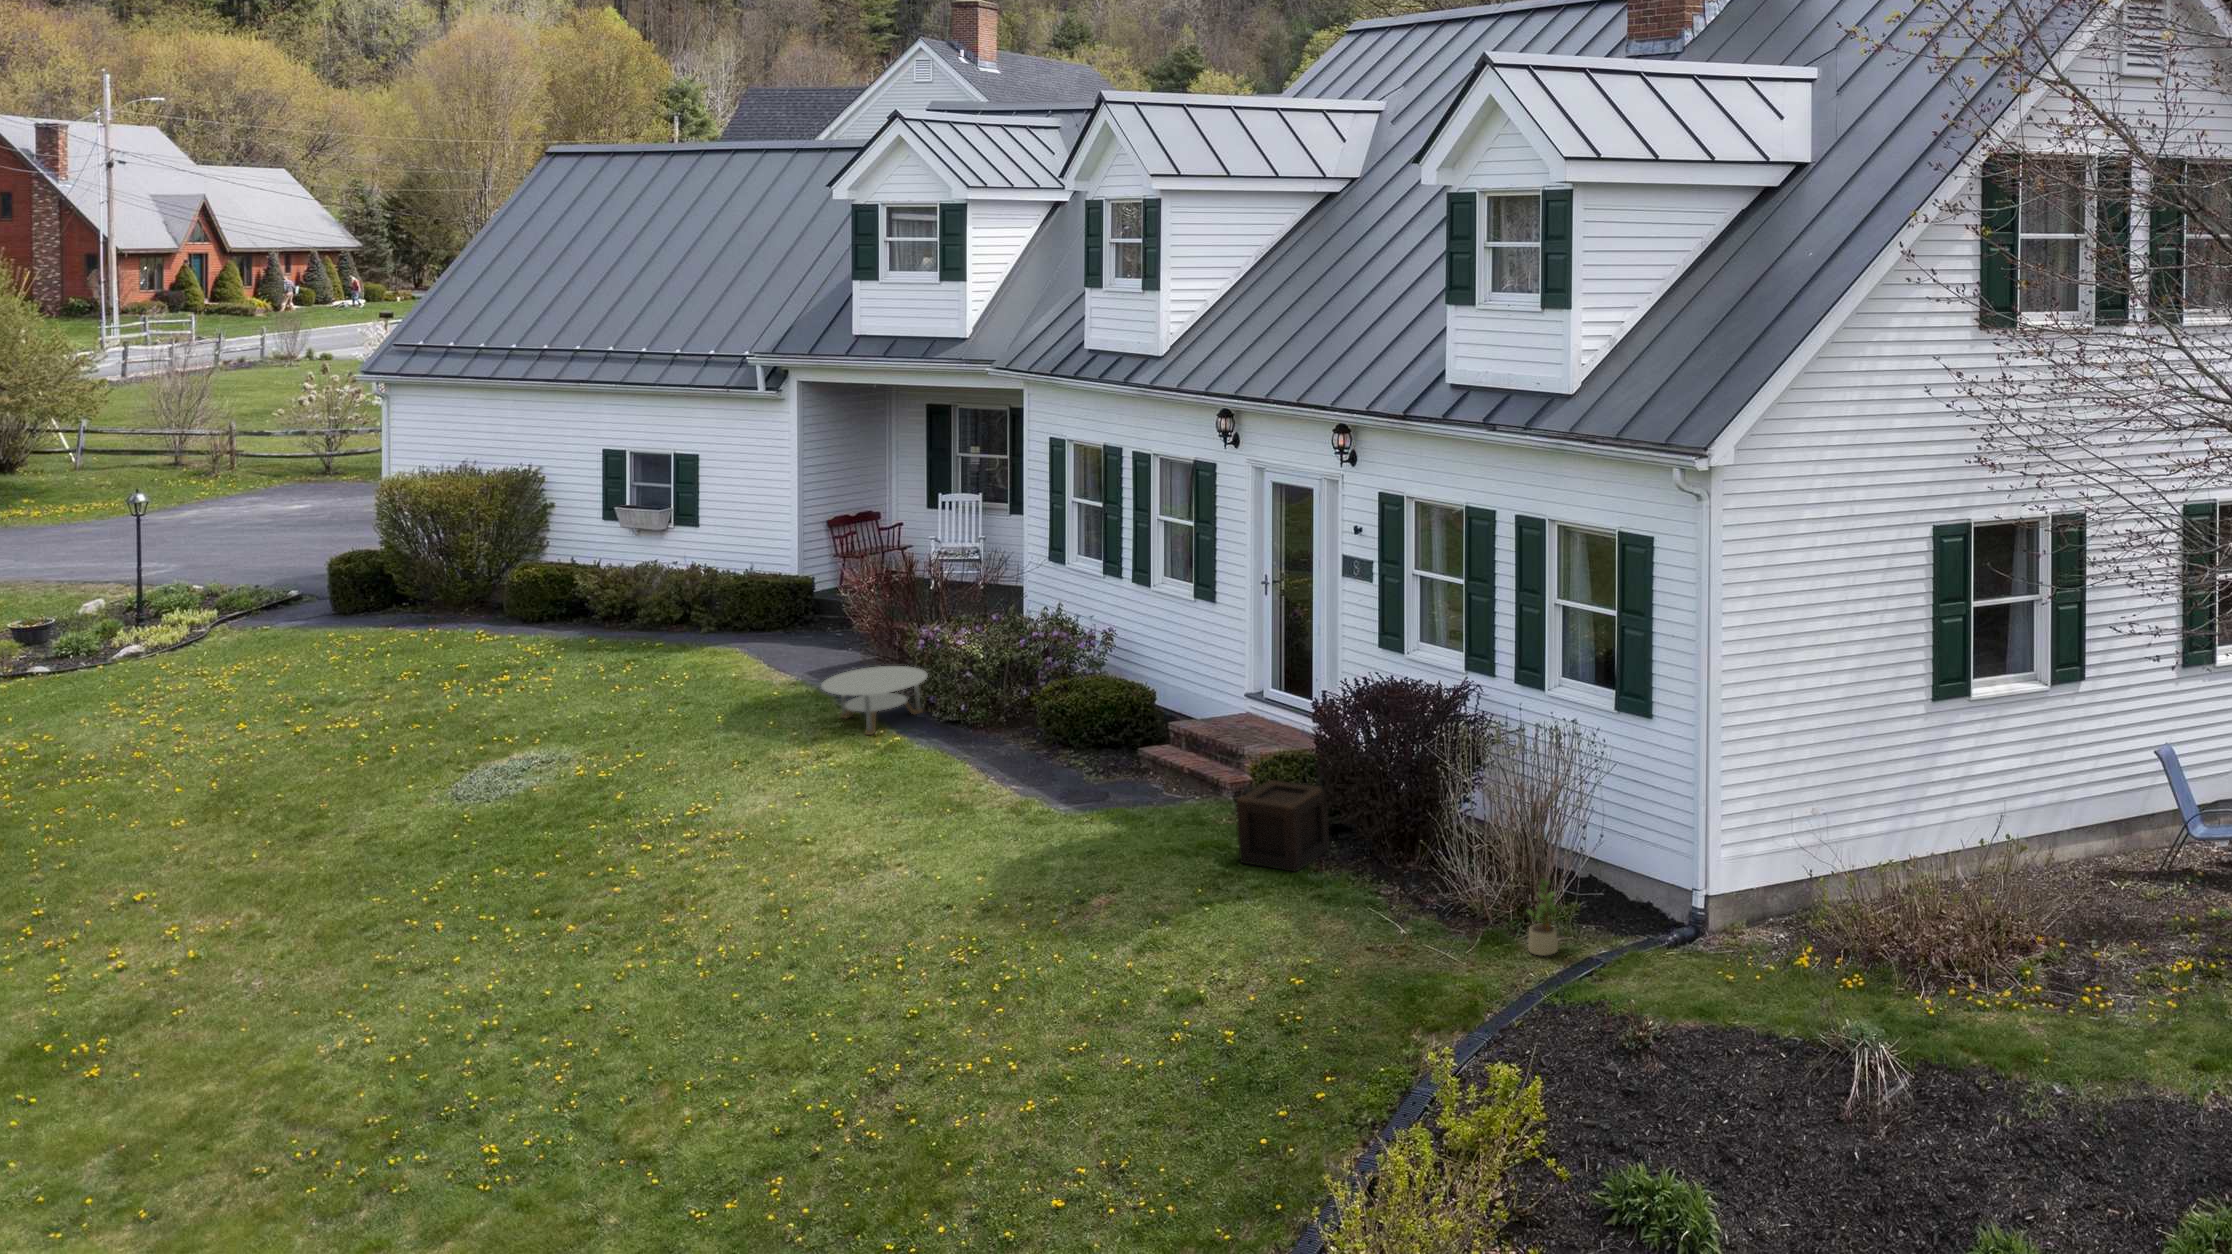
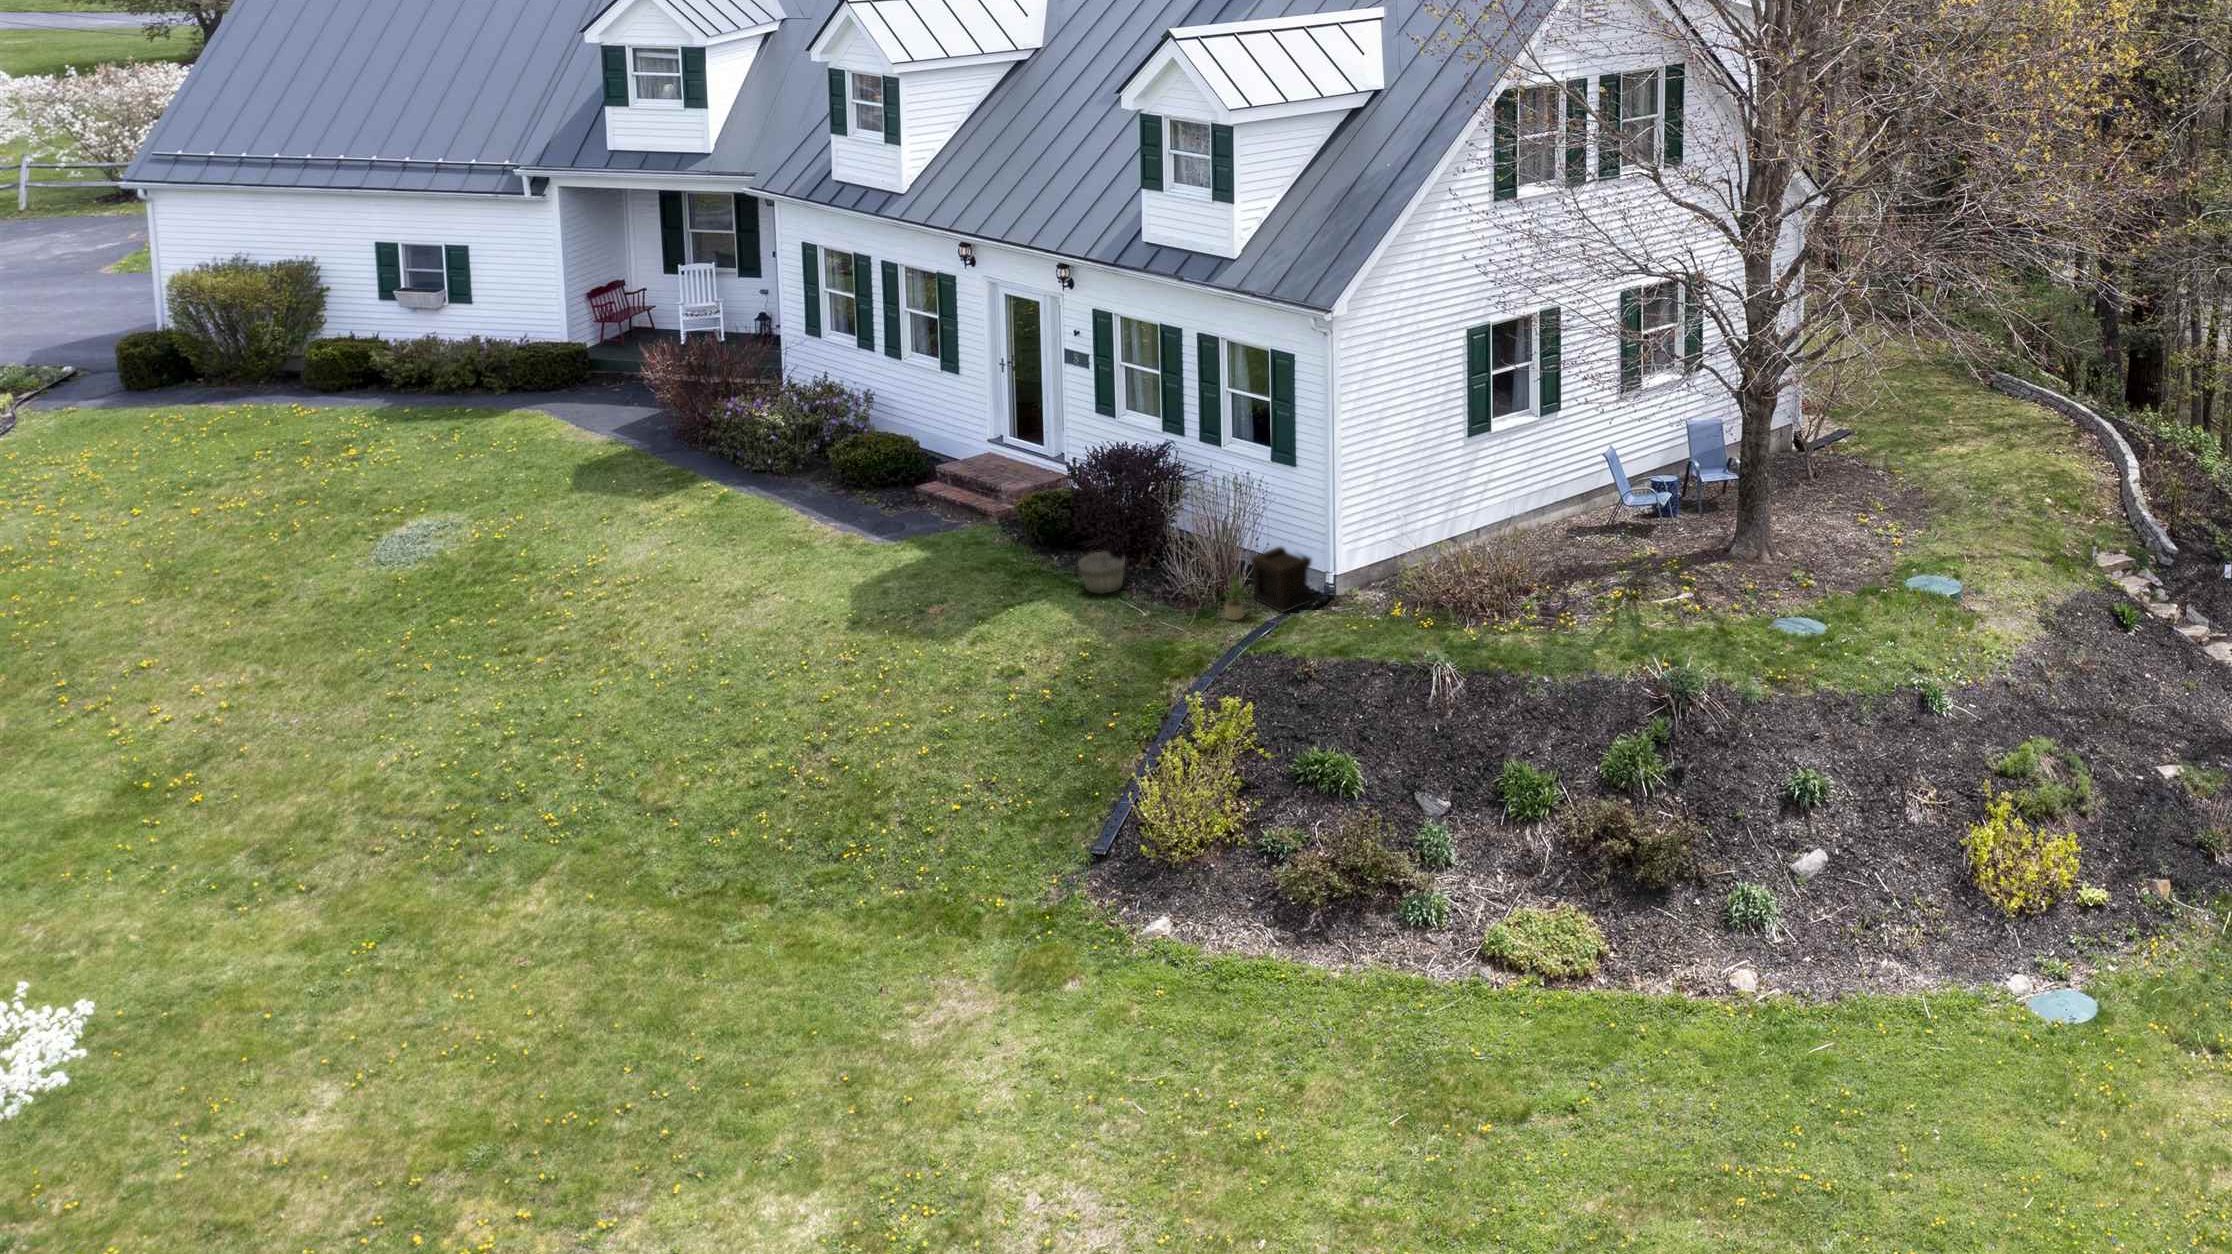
round table: present [821,666,927,735] -> none [650,433,737,490]
wooden crate: present [1237,780,1329,871] -> present [1252,547,1319,613]
wooden bucket: none [1319,834,1390,901] -> present [1079,551,1126,594]

